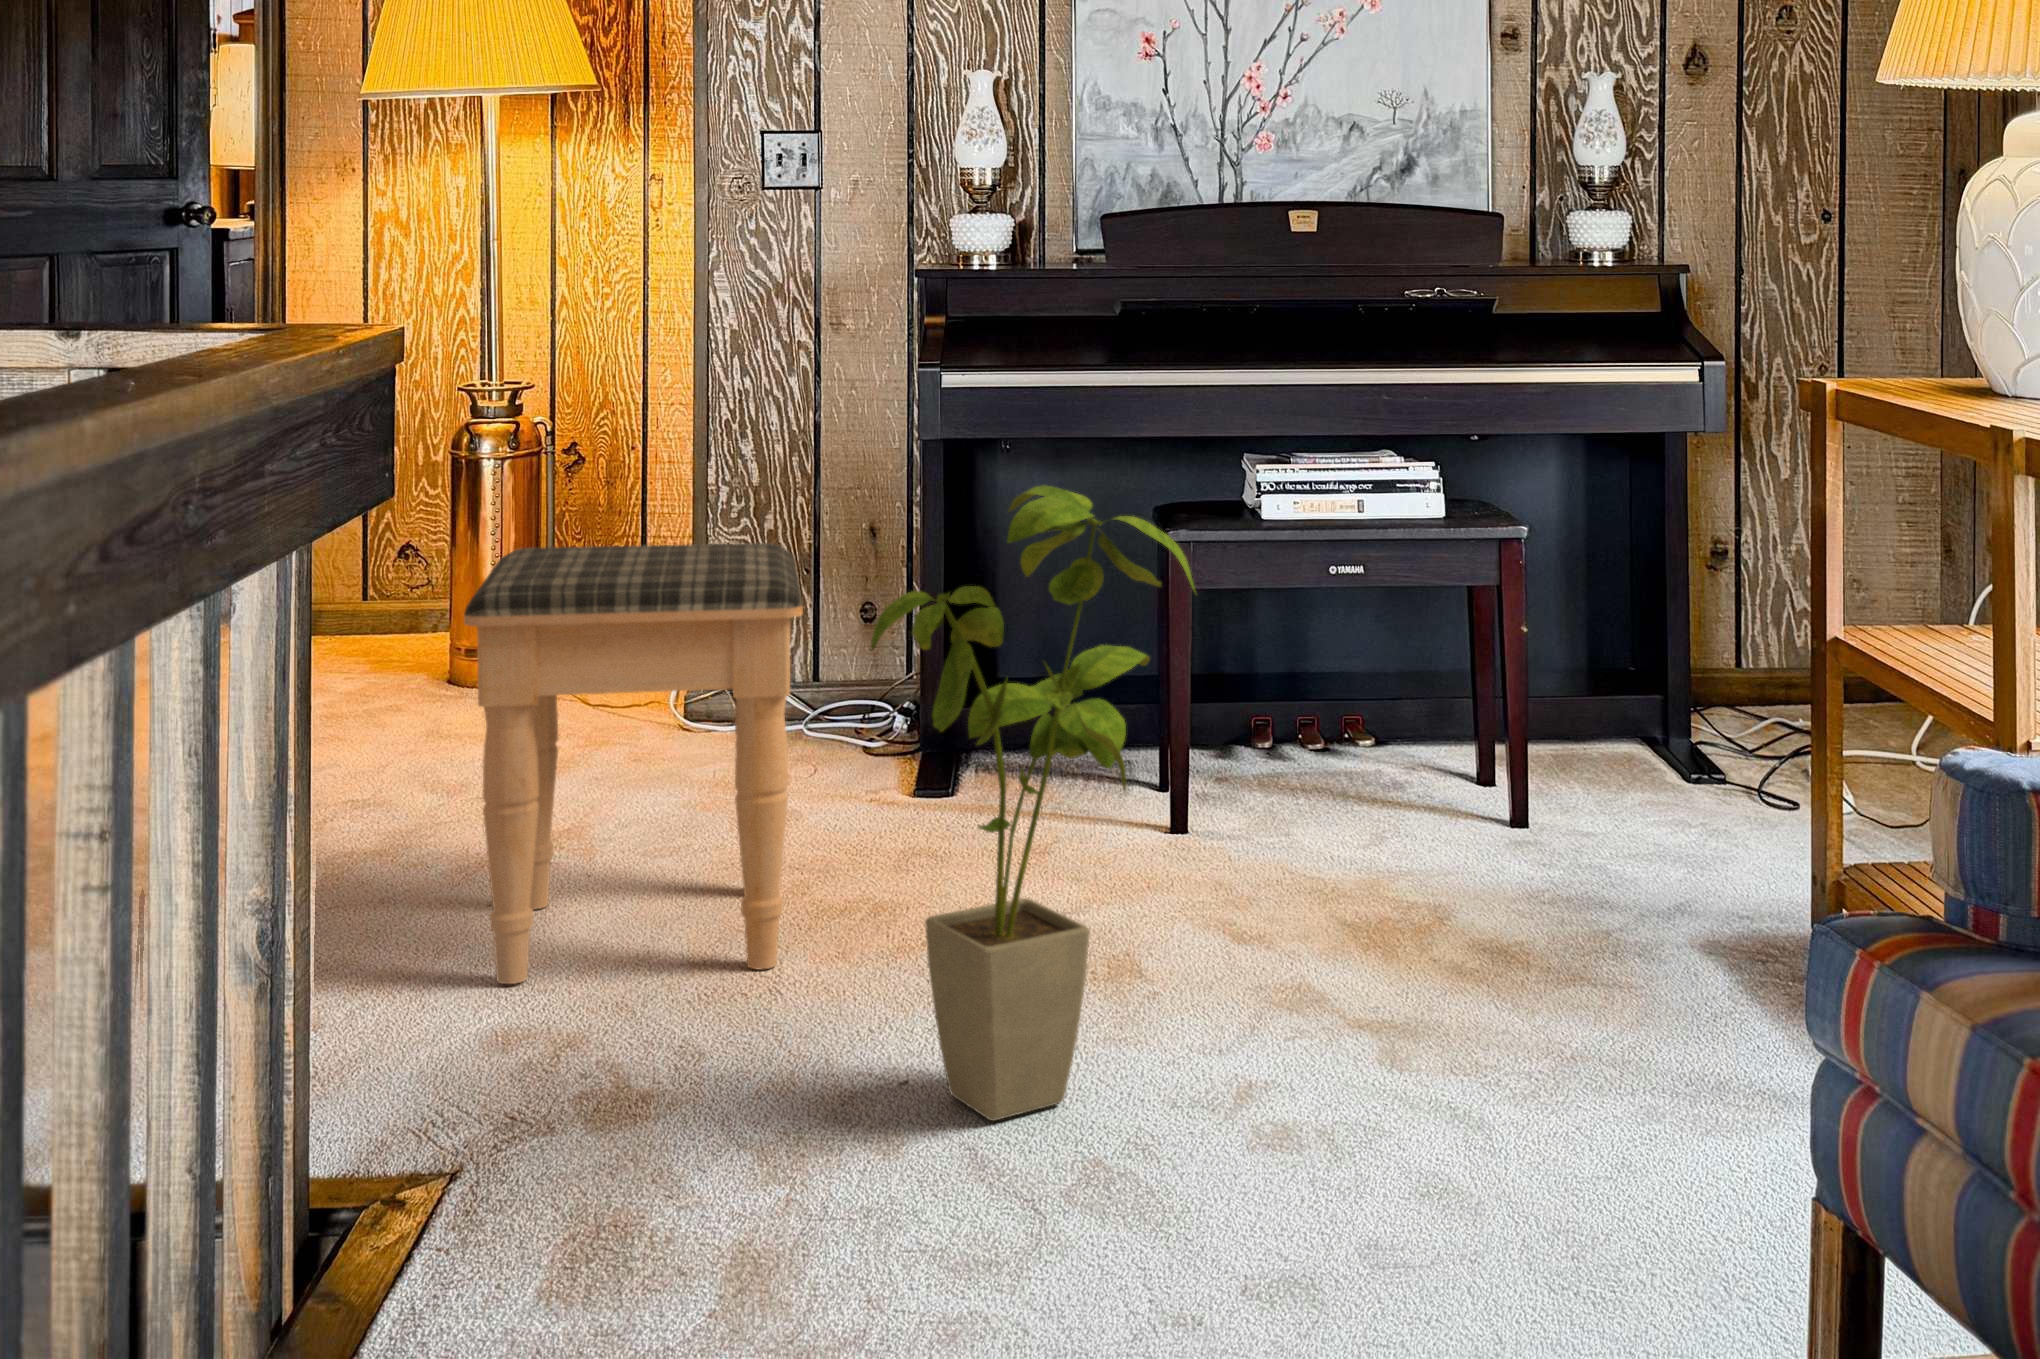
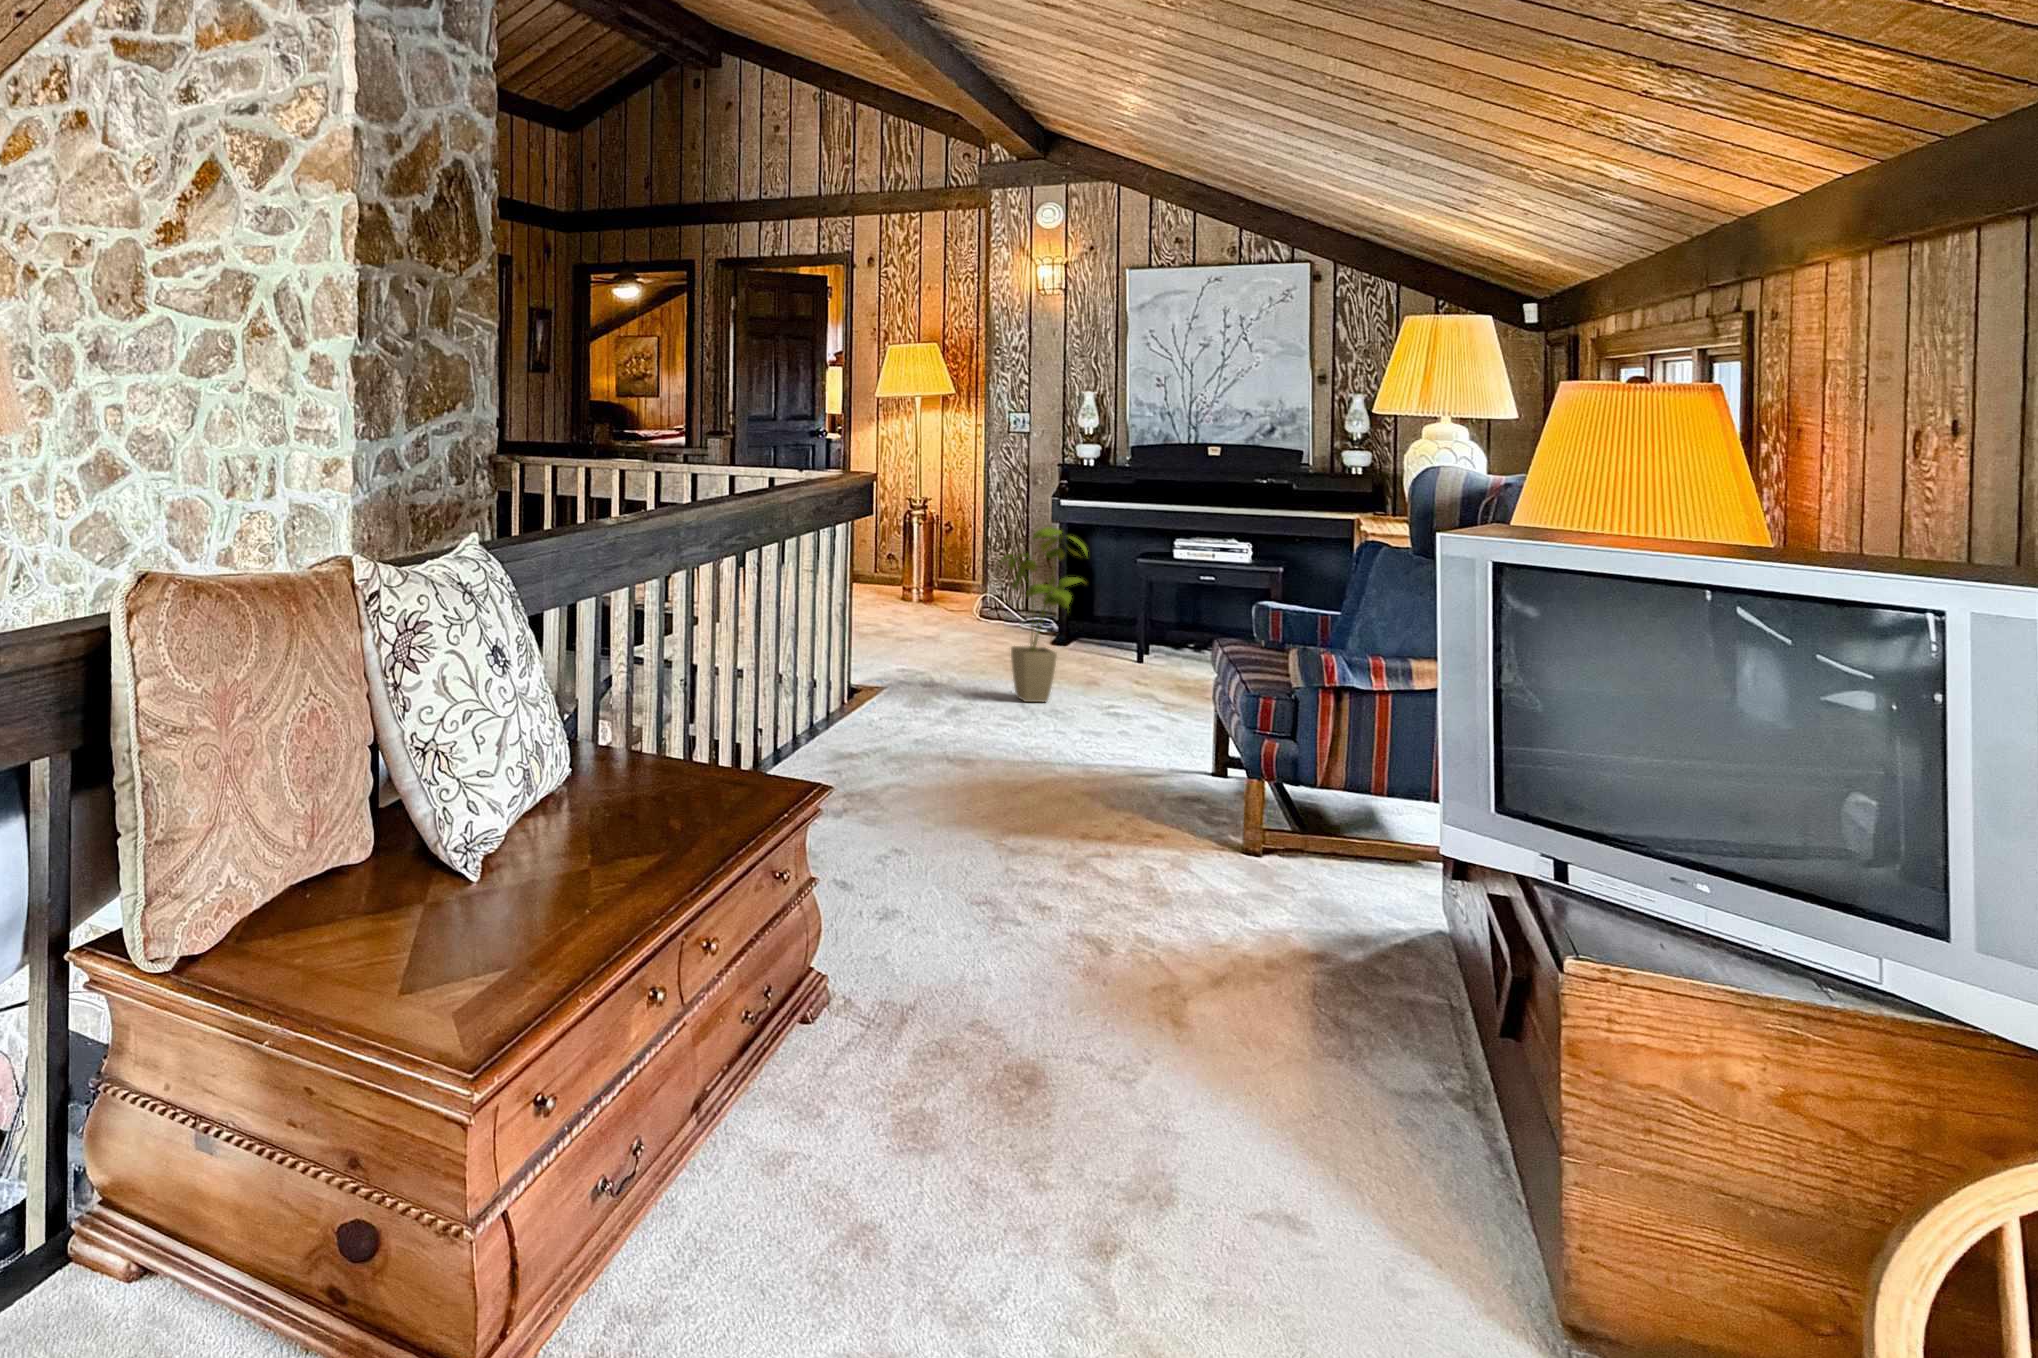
footstool: present [464,543,803,984] -> none [893,545,997,672]

